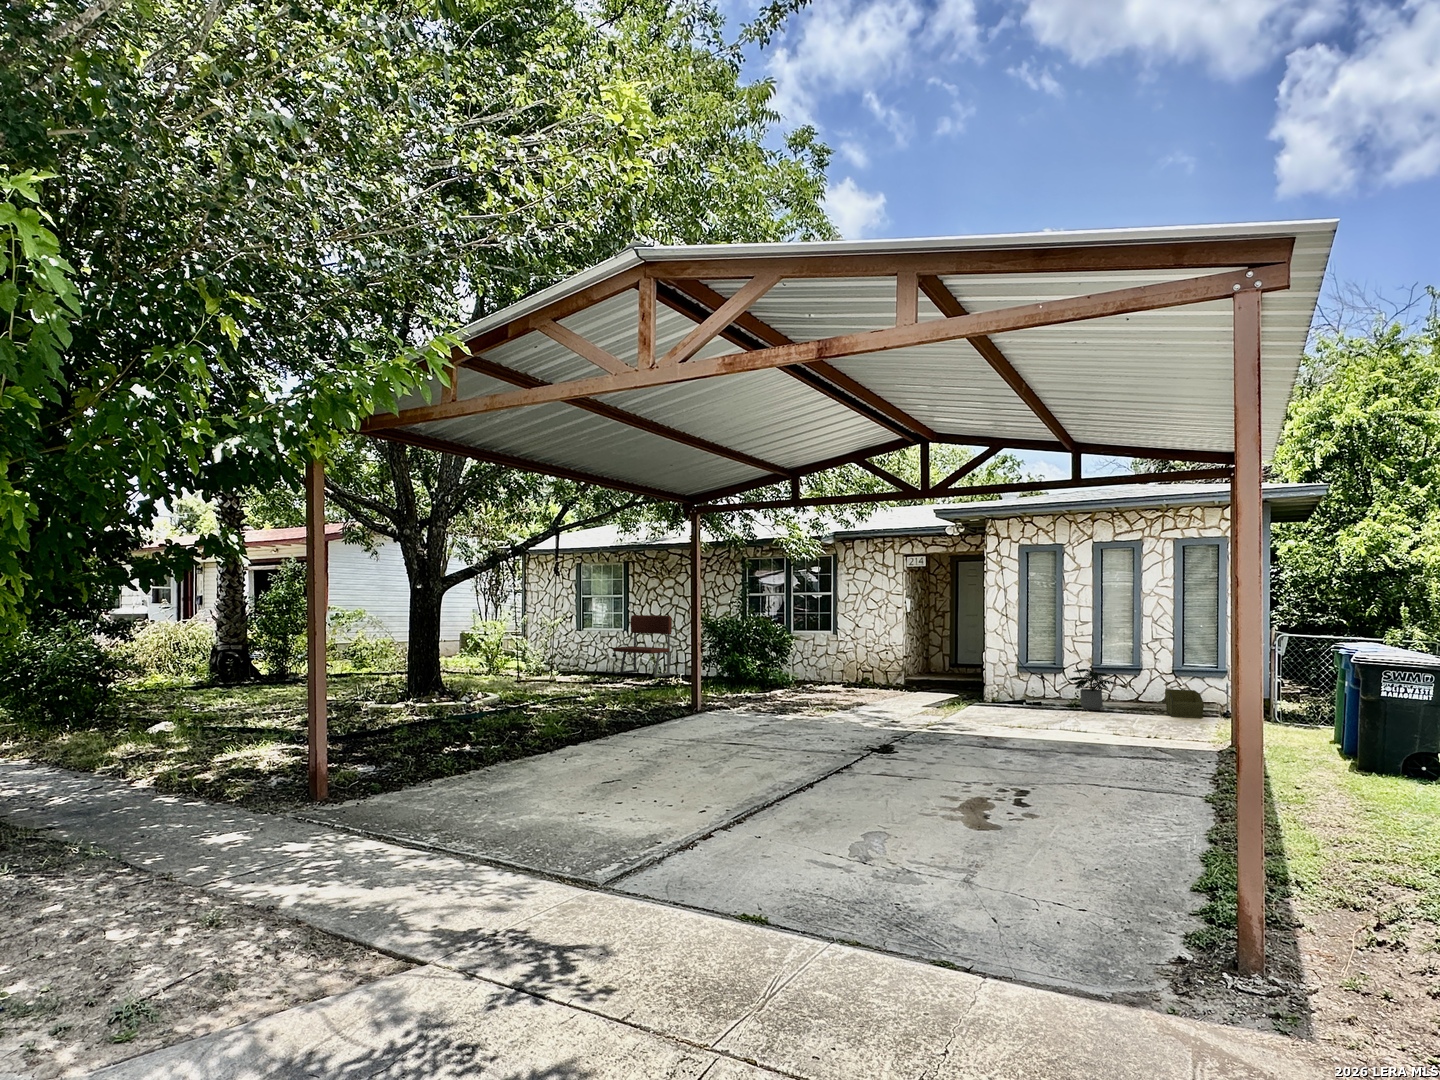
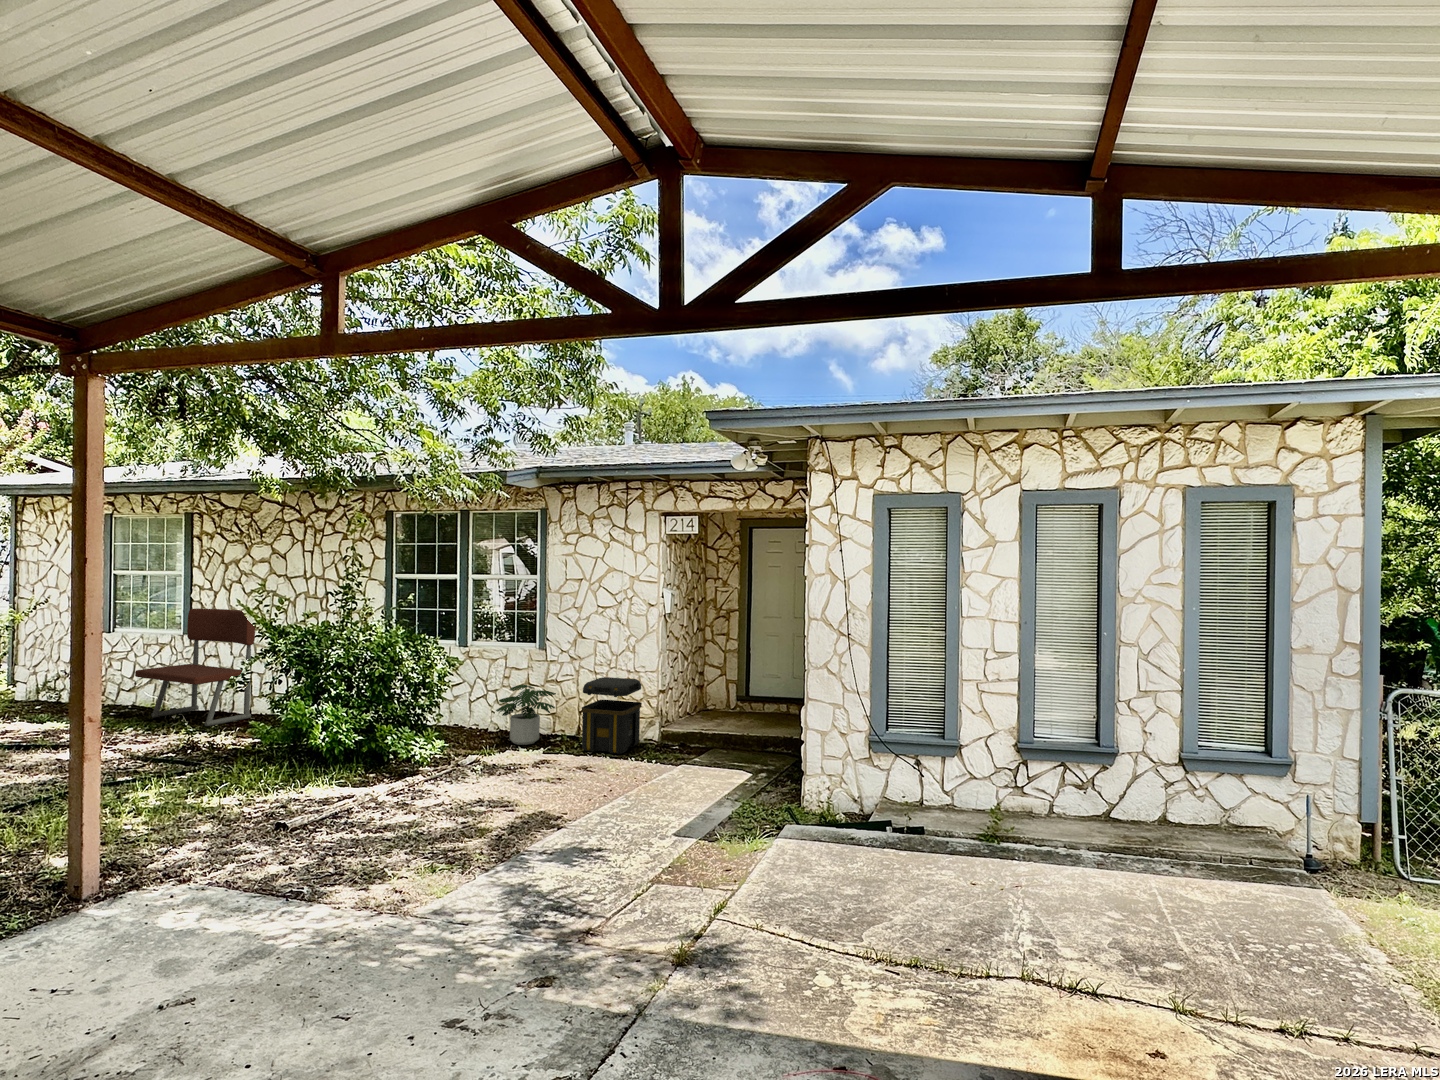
toolbox: none [863,649,896,688] -> present [581,677,642,754]
potted plant: present [1068,669,1117,710] -> present [496,685,556,745]
storage bin: present [1165,689,1204,718] -> none [1153,792,1271,875]

